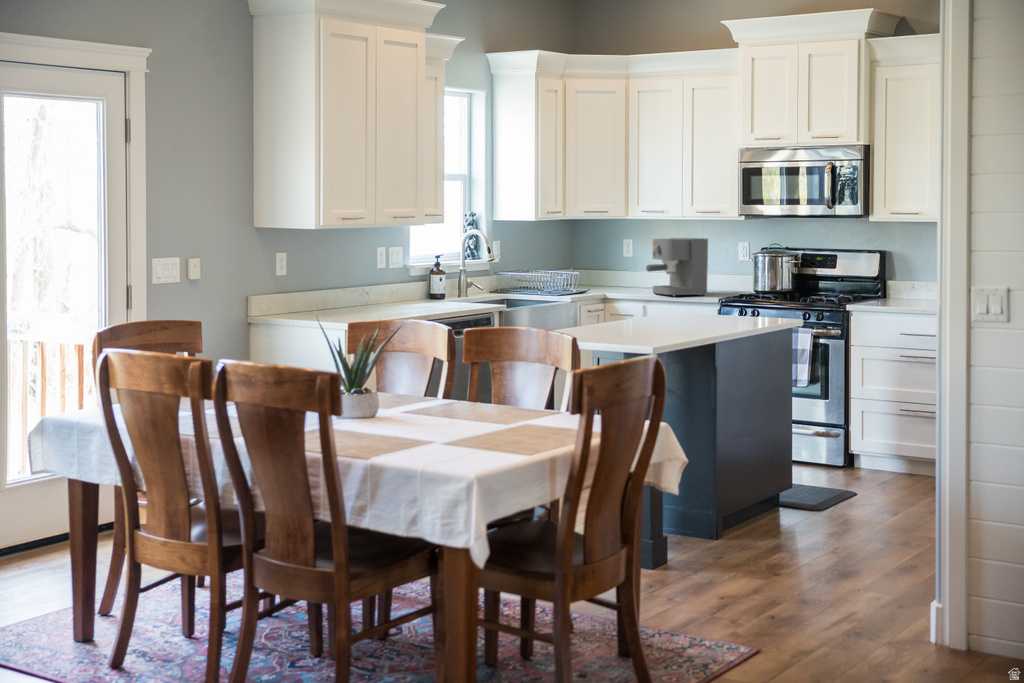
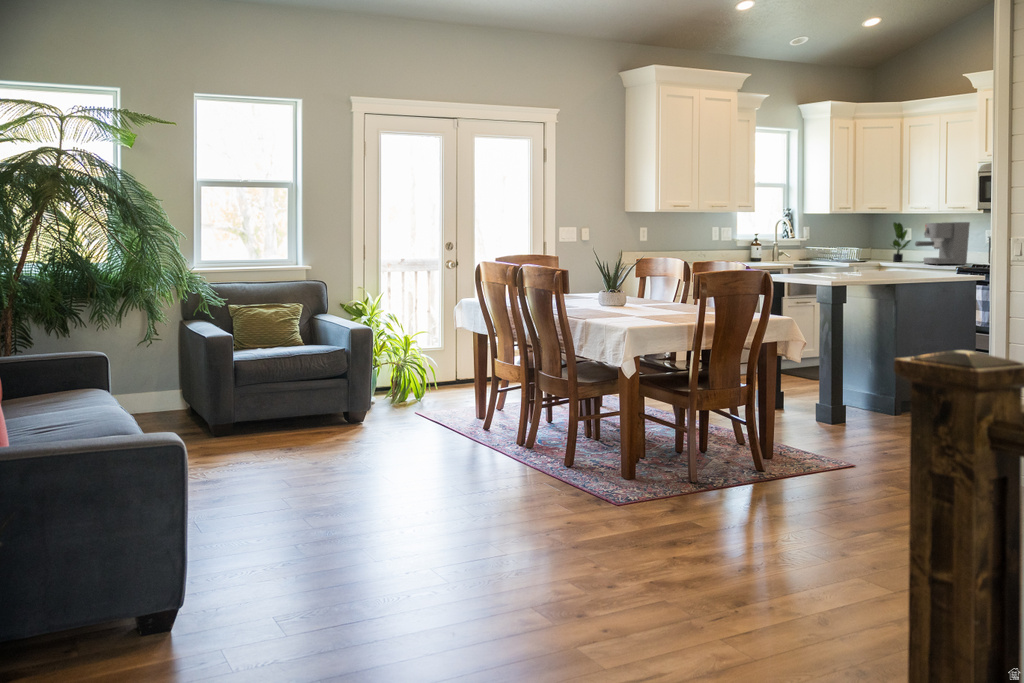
potted plant: none [604,236,633,291] -> present [893,222,911,262]

